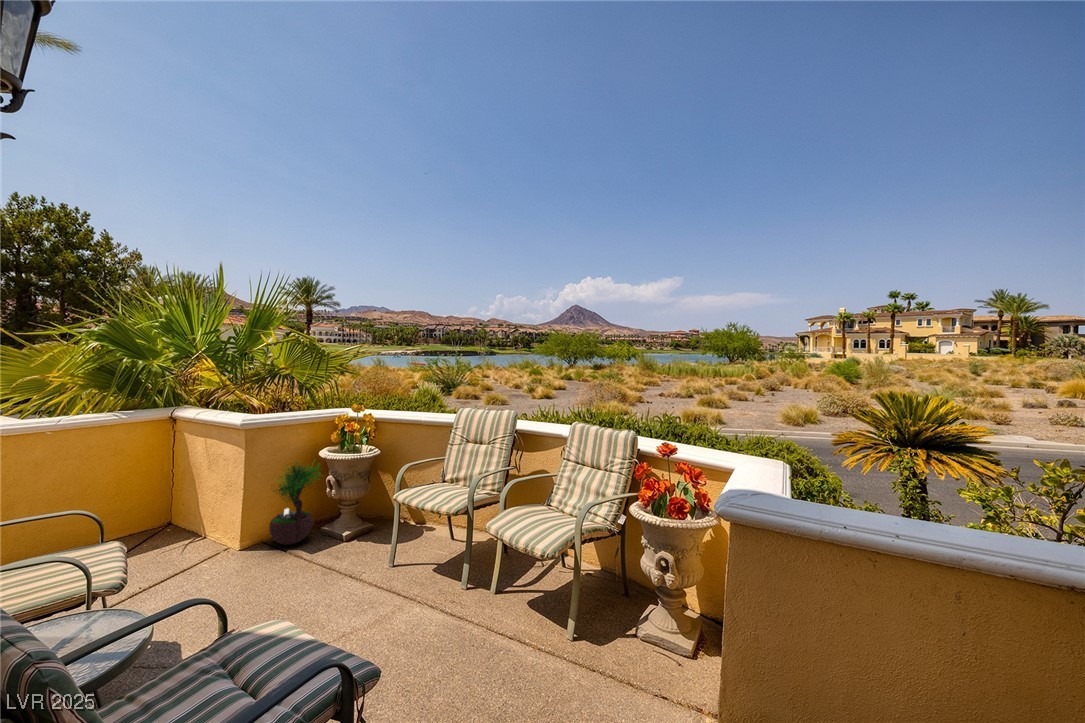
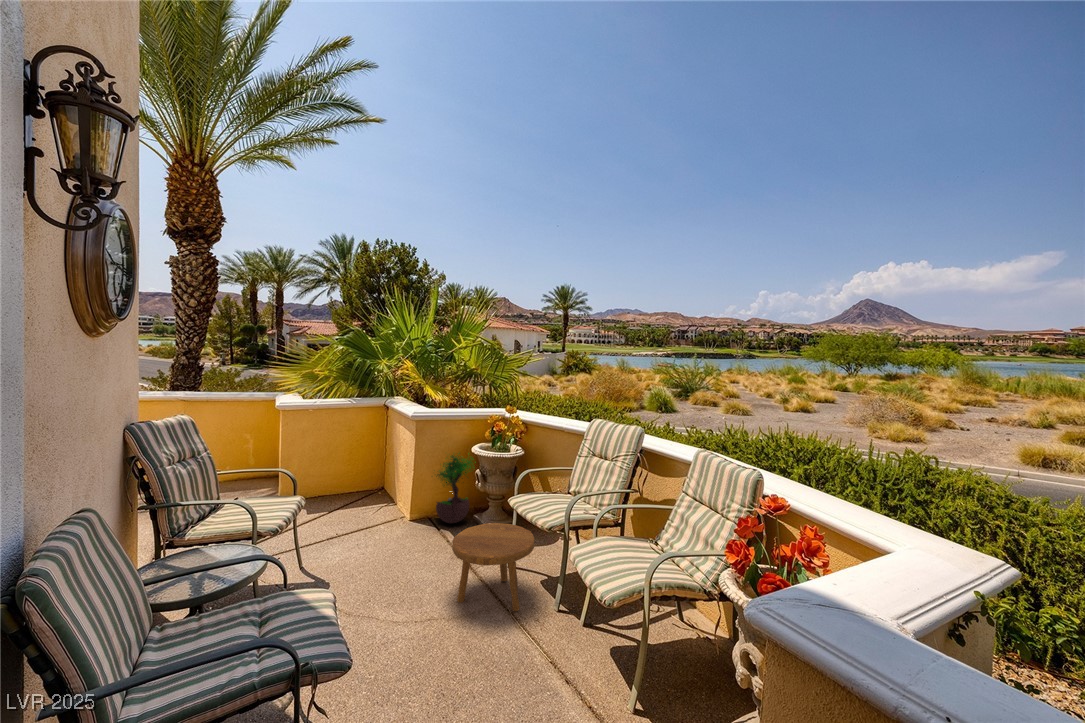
footstool: none [351,521,440,613] -> present [452,523,534,612]

